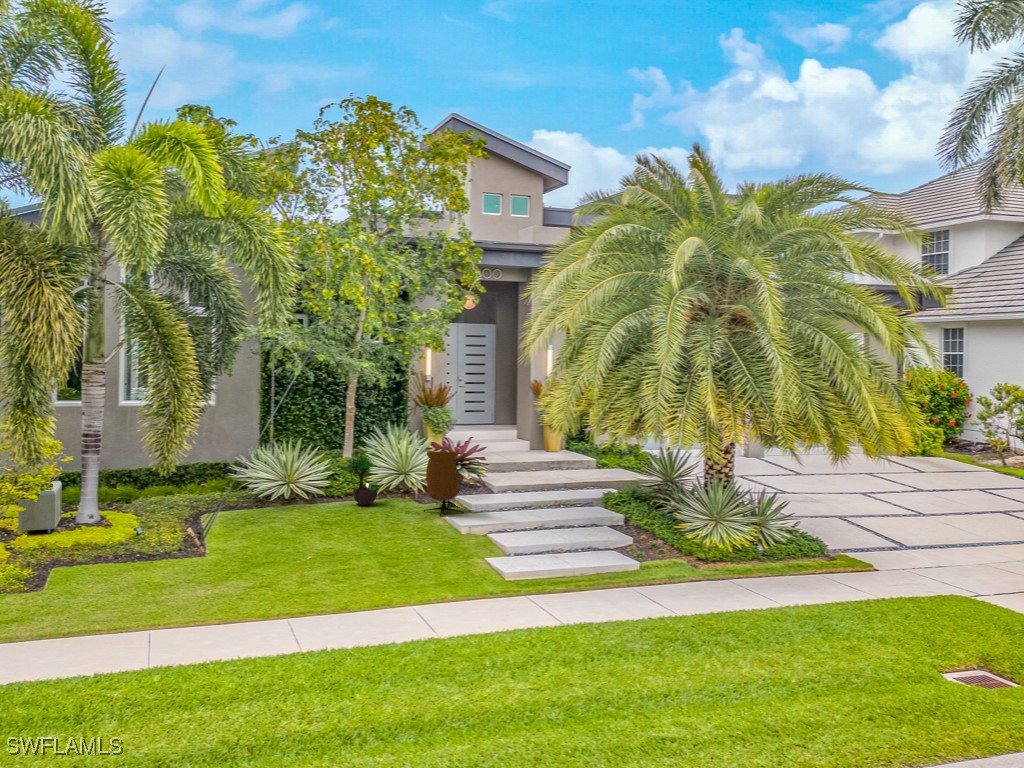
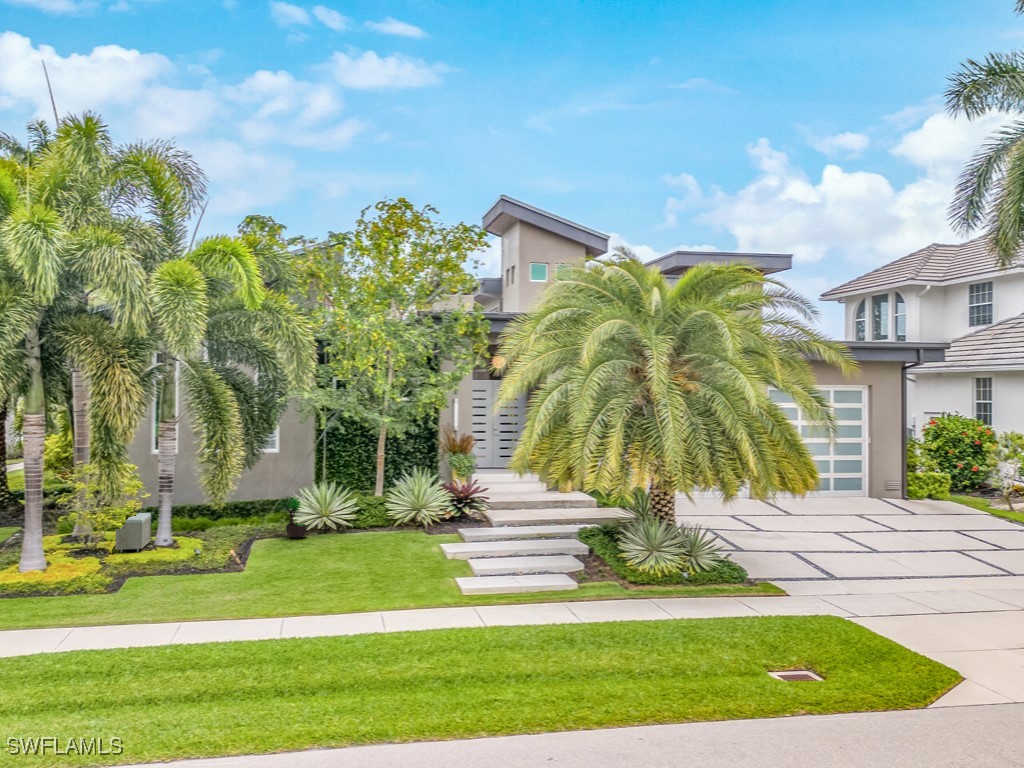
lounge chair: present [424,451,464,517] -> none [429,491,467,545]
potted tree: present [347,453,377,505] -> present [279,496,306,538]

